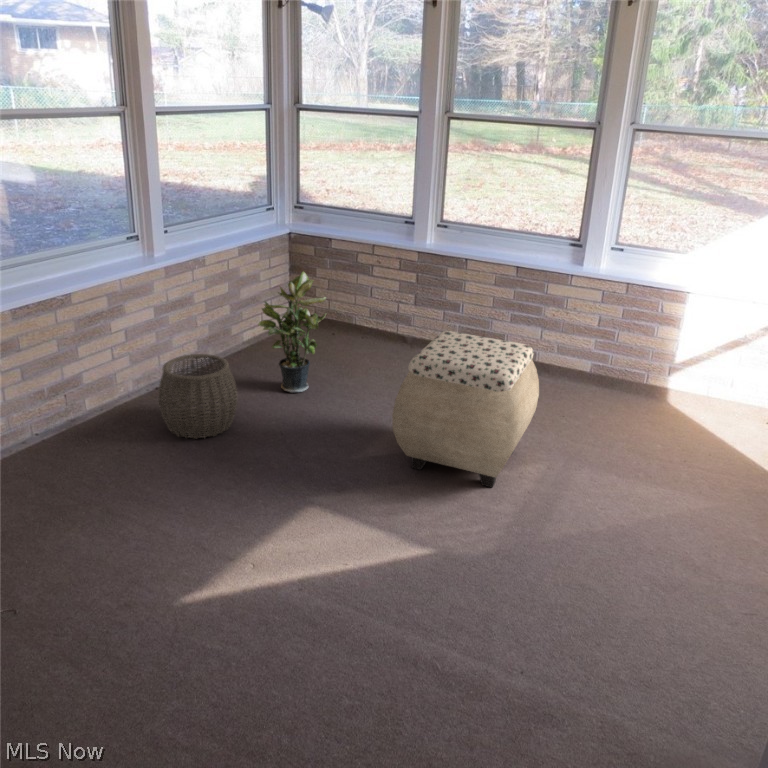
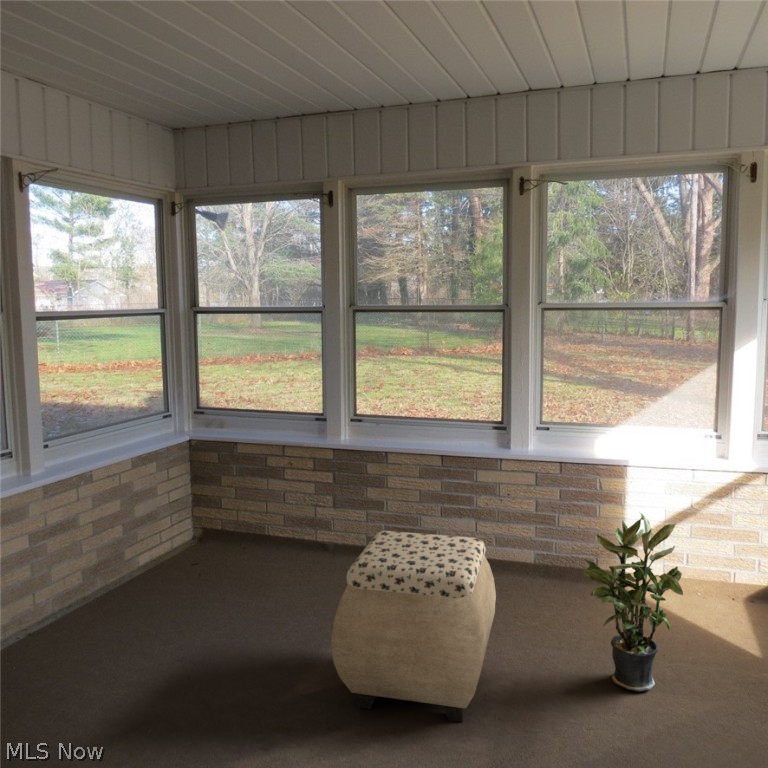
potted plant: present [258,272,326,393] -> present [583,513,683,692]
woven basket: present [158,354,238,438] -> none [27,588,133,704]

